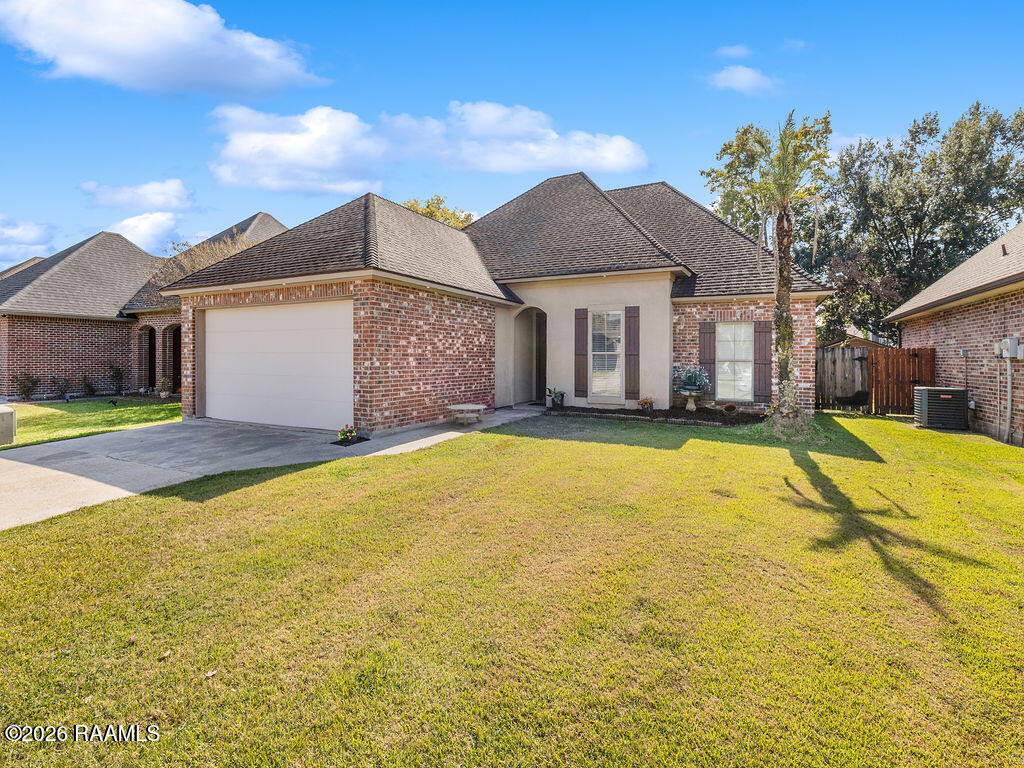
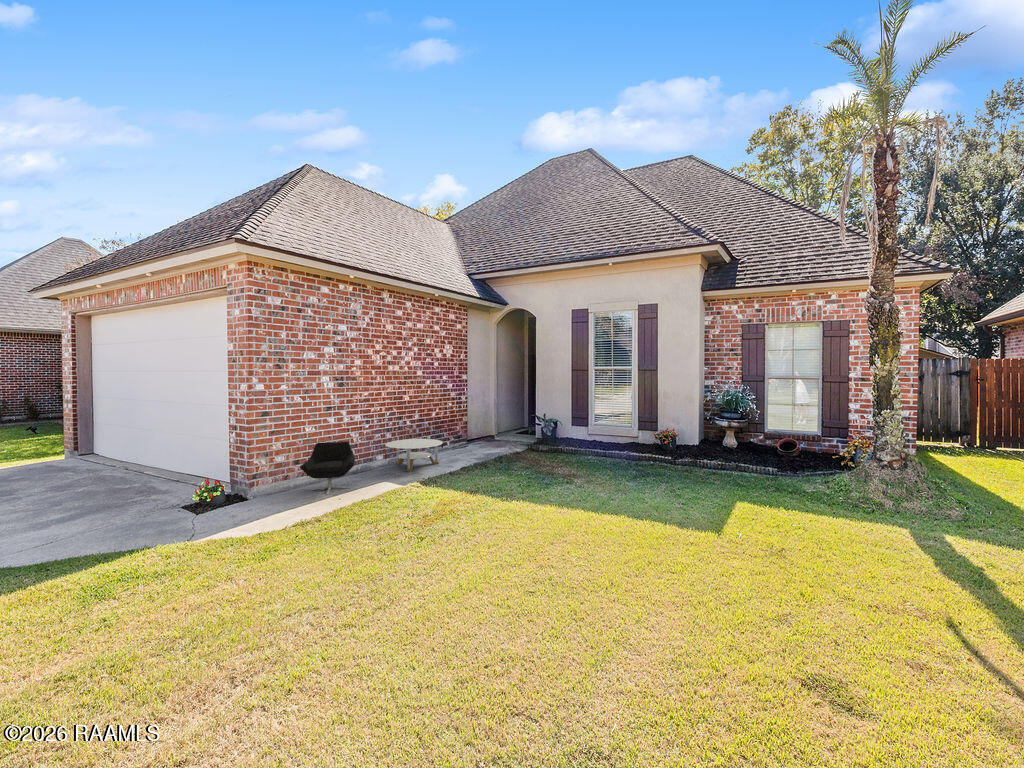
lounge chair: present [835,390,870,412] -> present [300,442,355,495]

